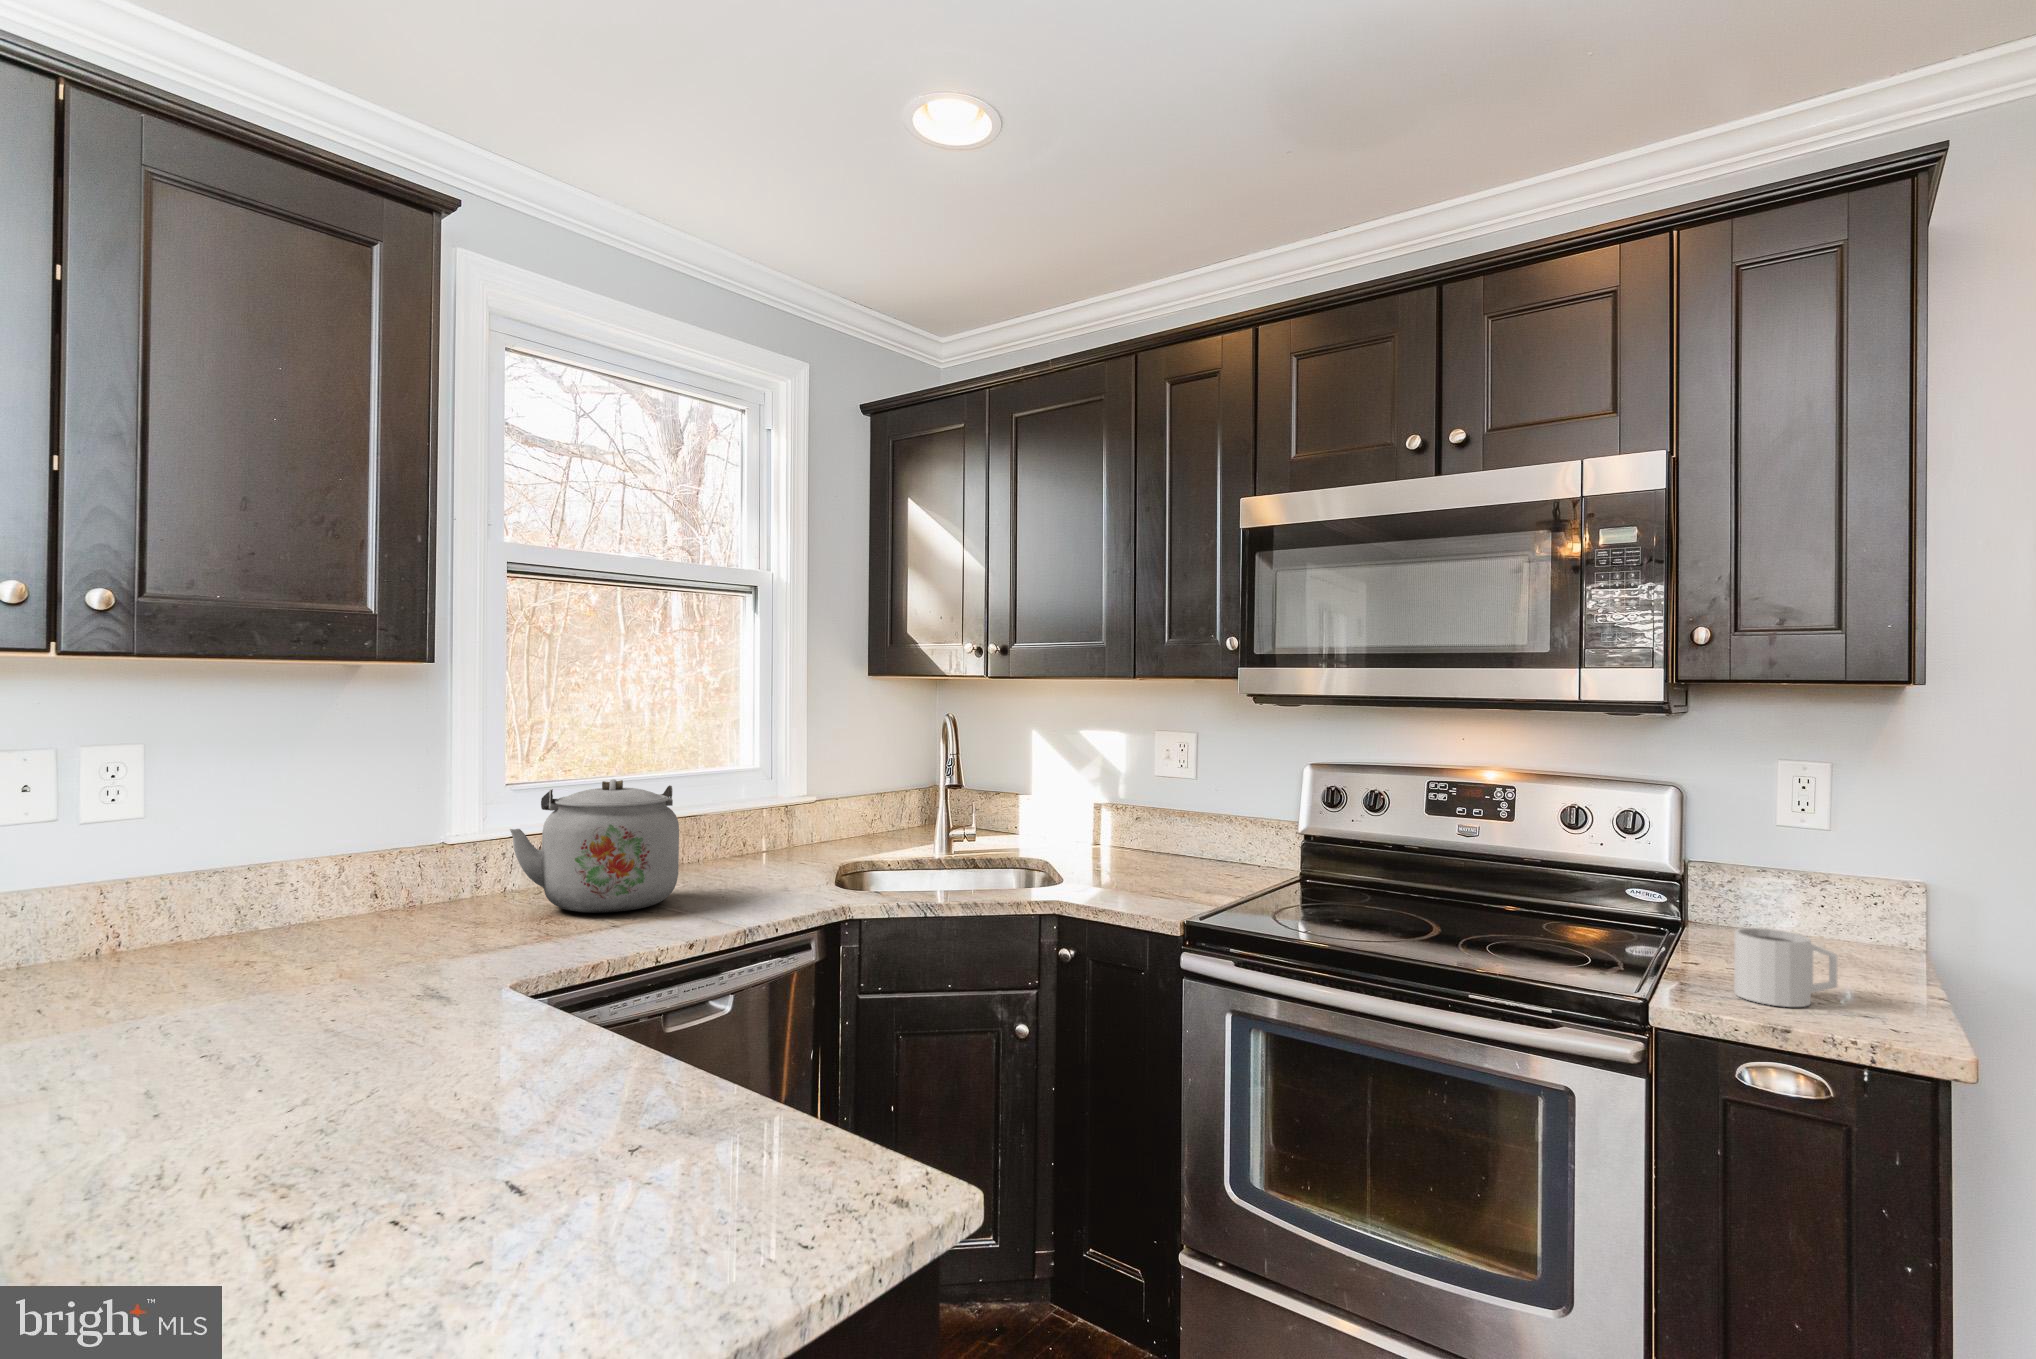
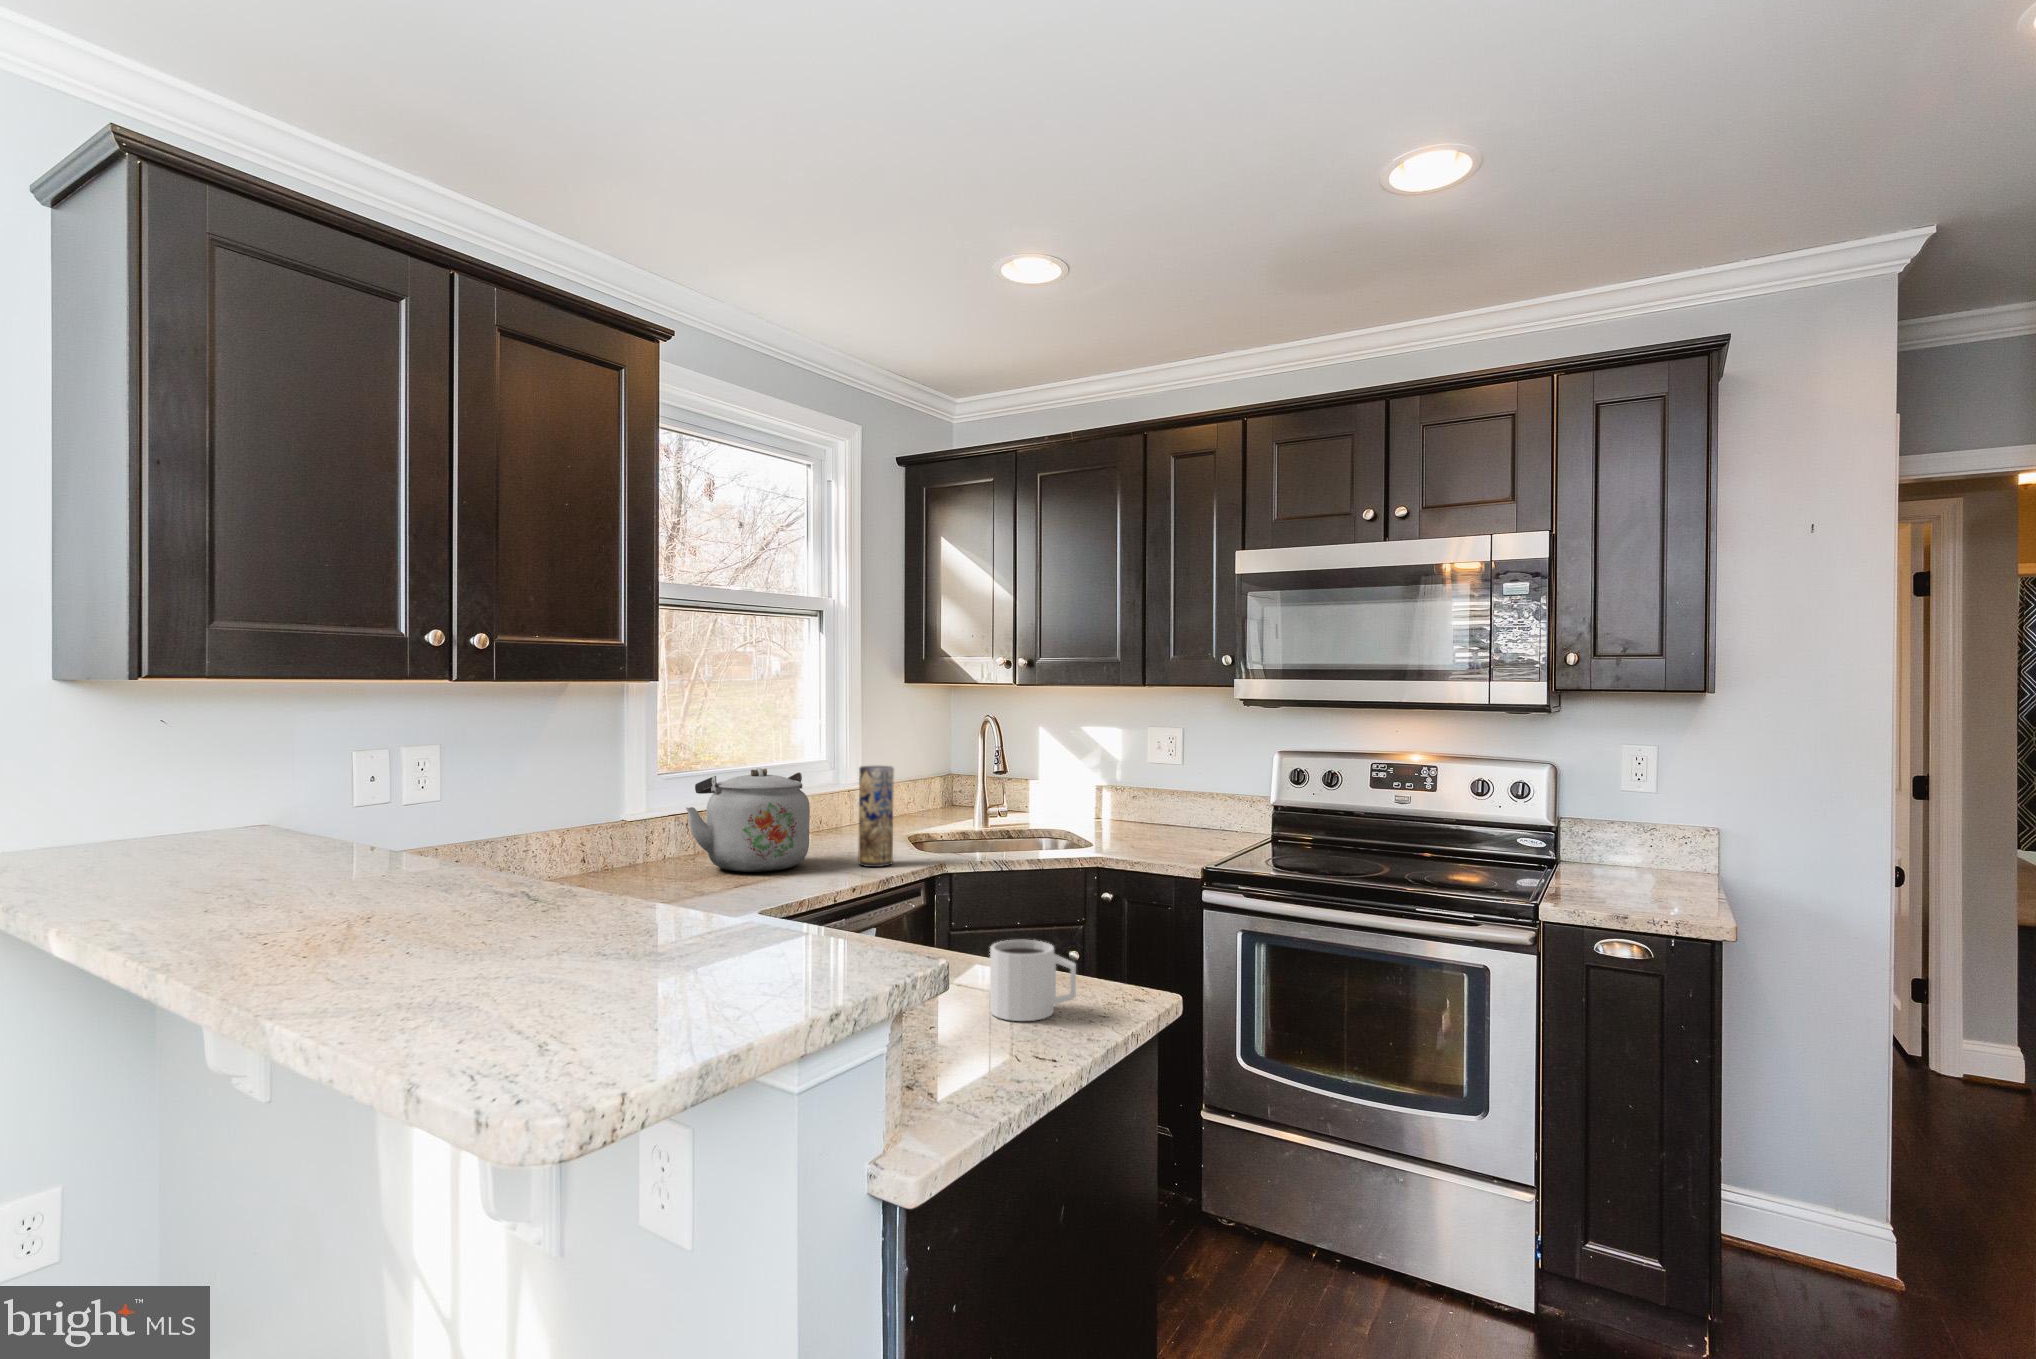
vase: none [738,778,785,908] -> present [858,766,894,867]
mug: present [1734,928,1837,1007] -> present [990,940,1076,1021]

